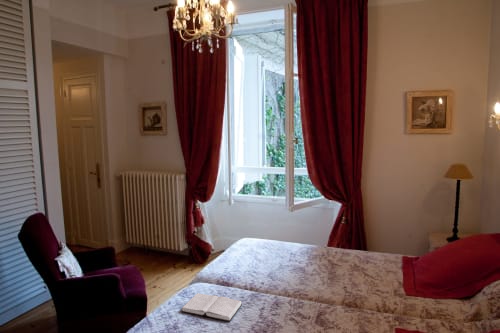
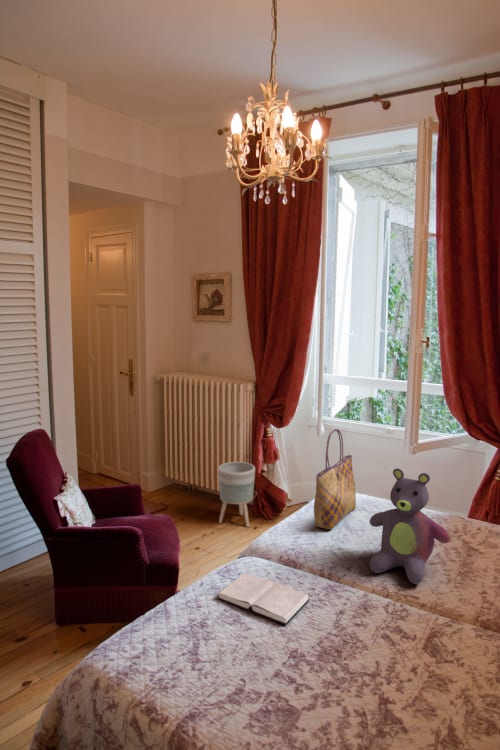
tote bag: none [237,196,261,261] -> present [314,428,356,529]
stuffed bear: none [273,217,322,287] -> present [370,468,450,584]
planter: none [165,227,190,270] -> present [218,462,255,527]

